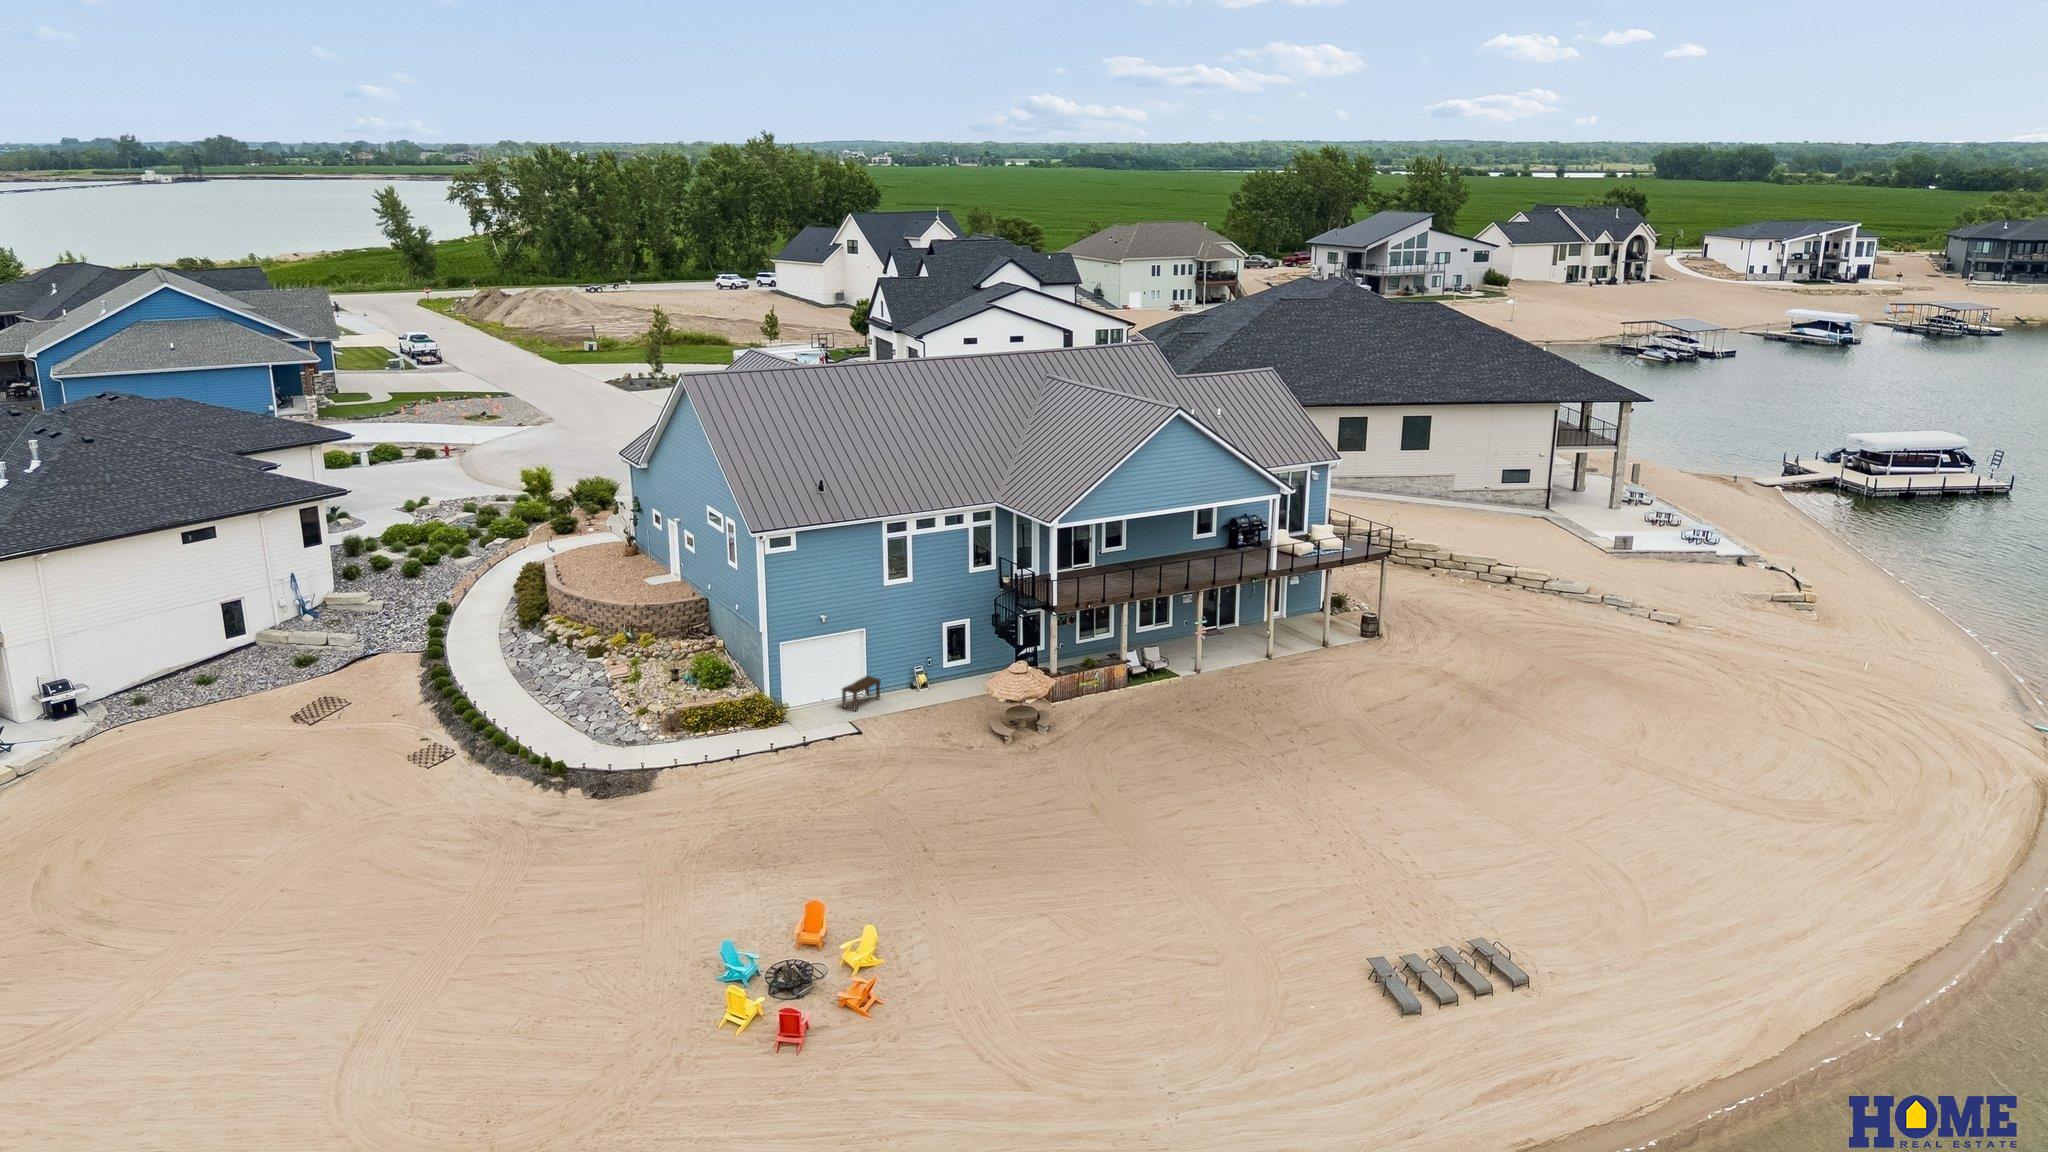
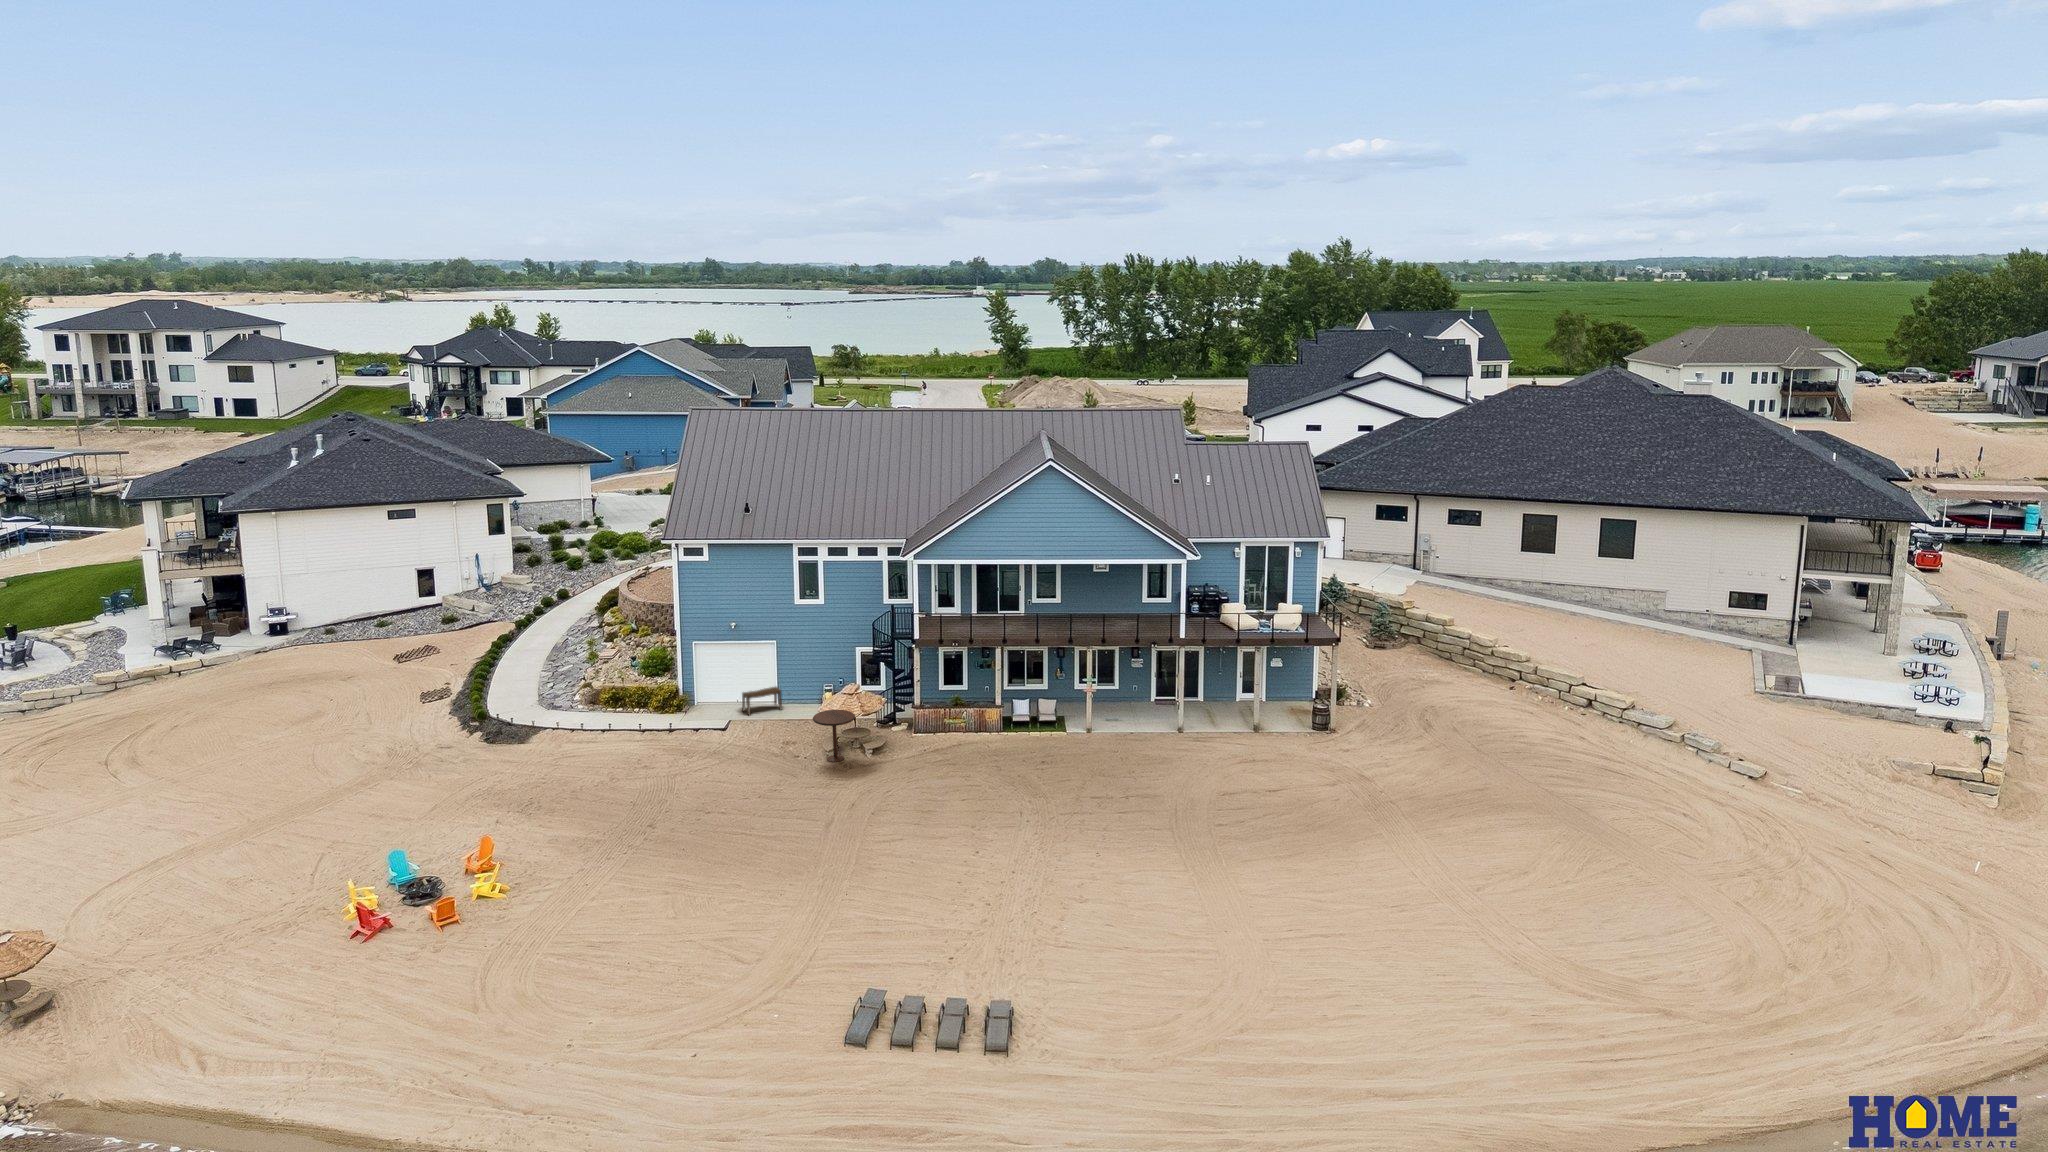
pedestal table: none [991,689,1034,743] -> present [813,710,855,762]

